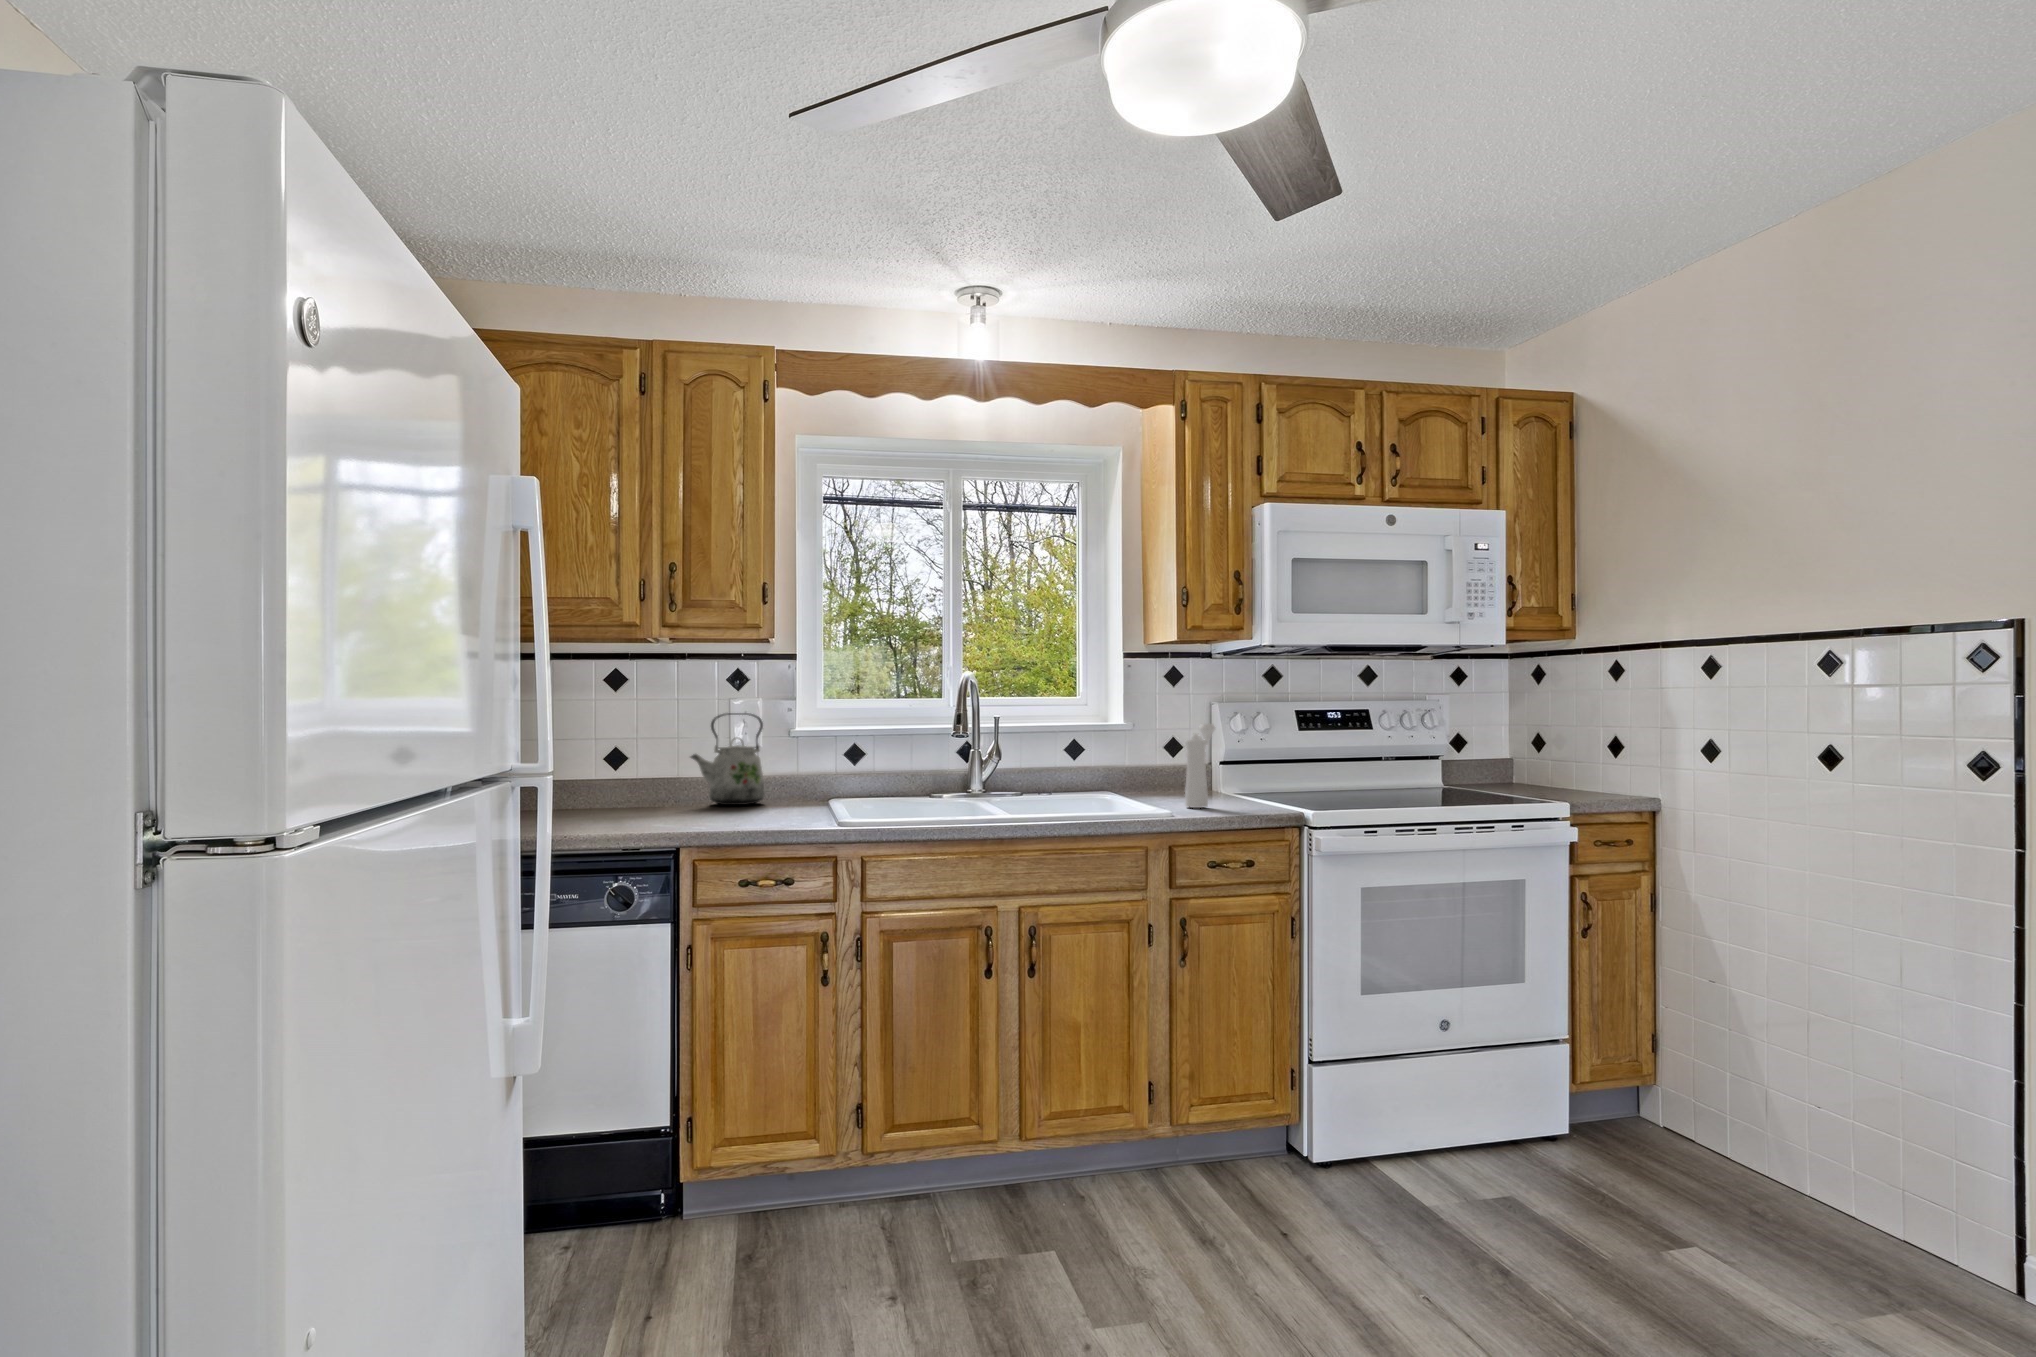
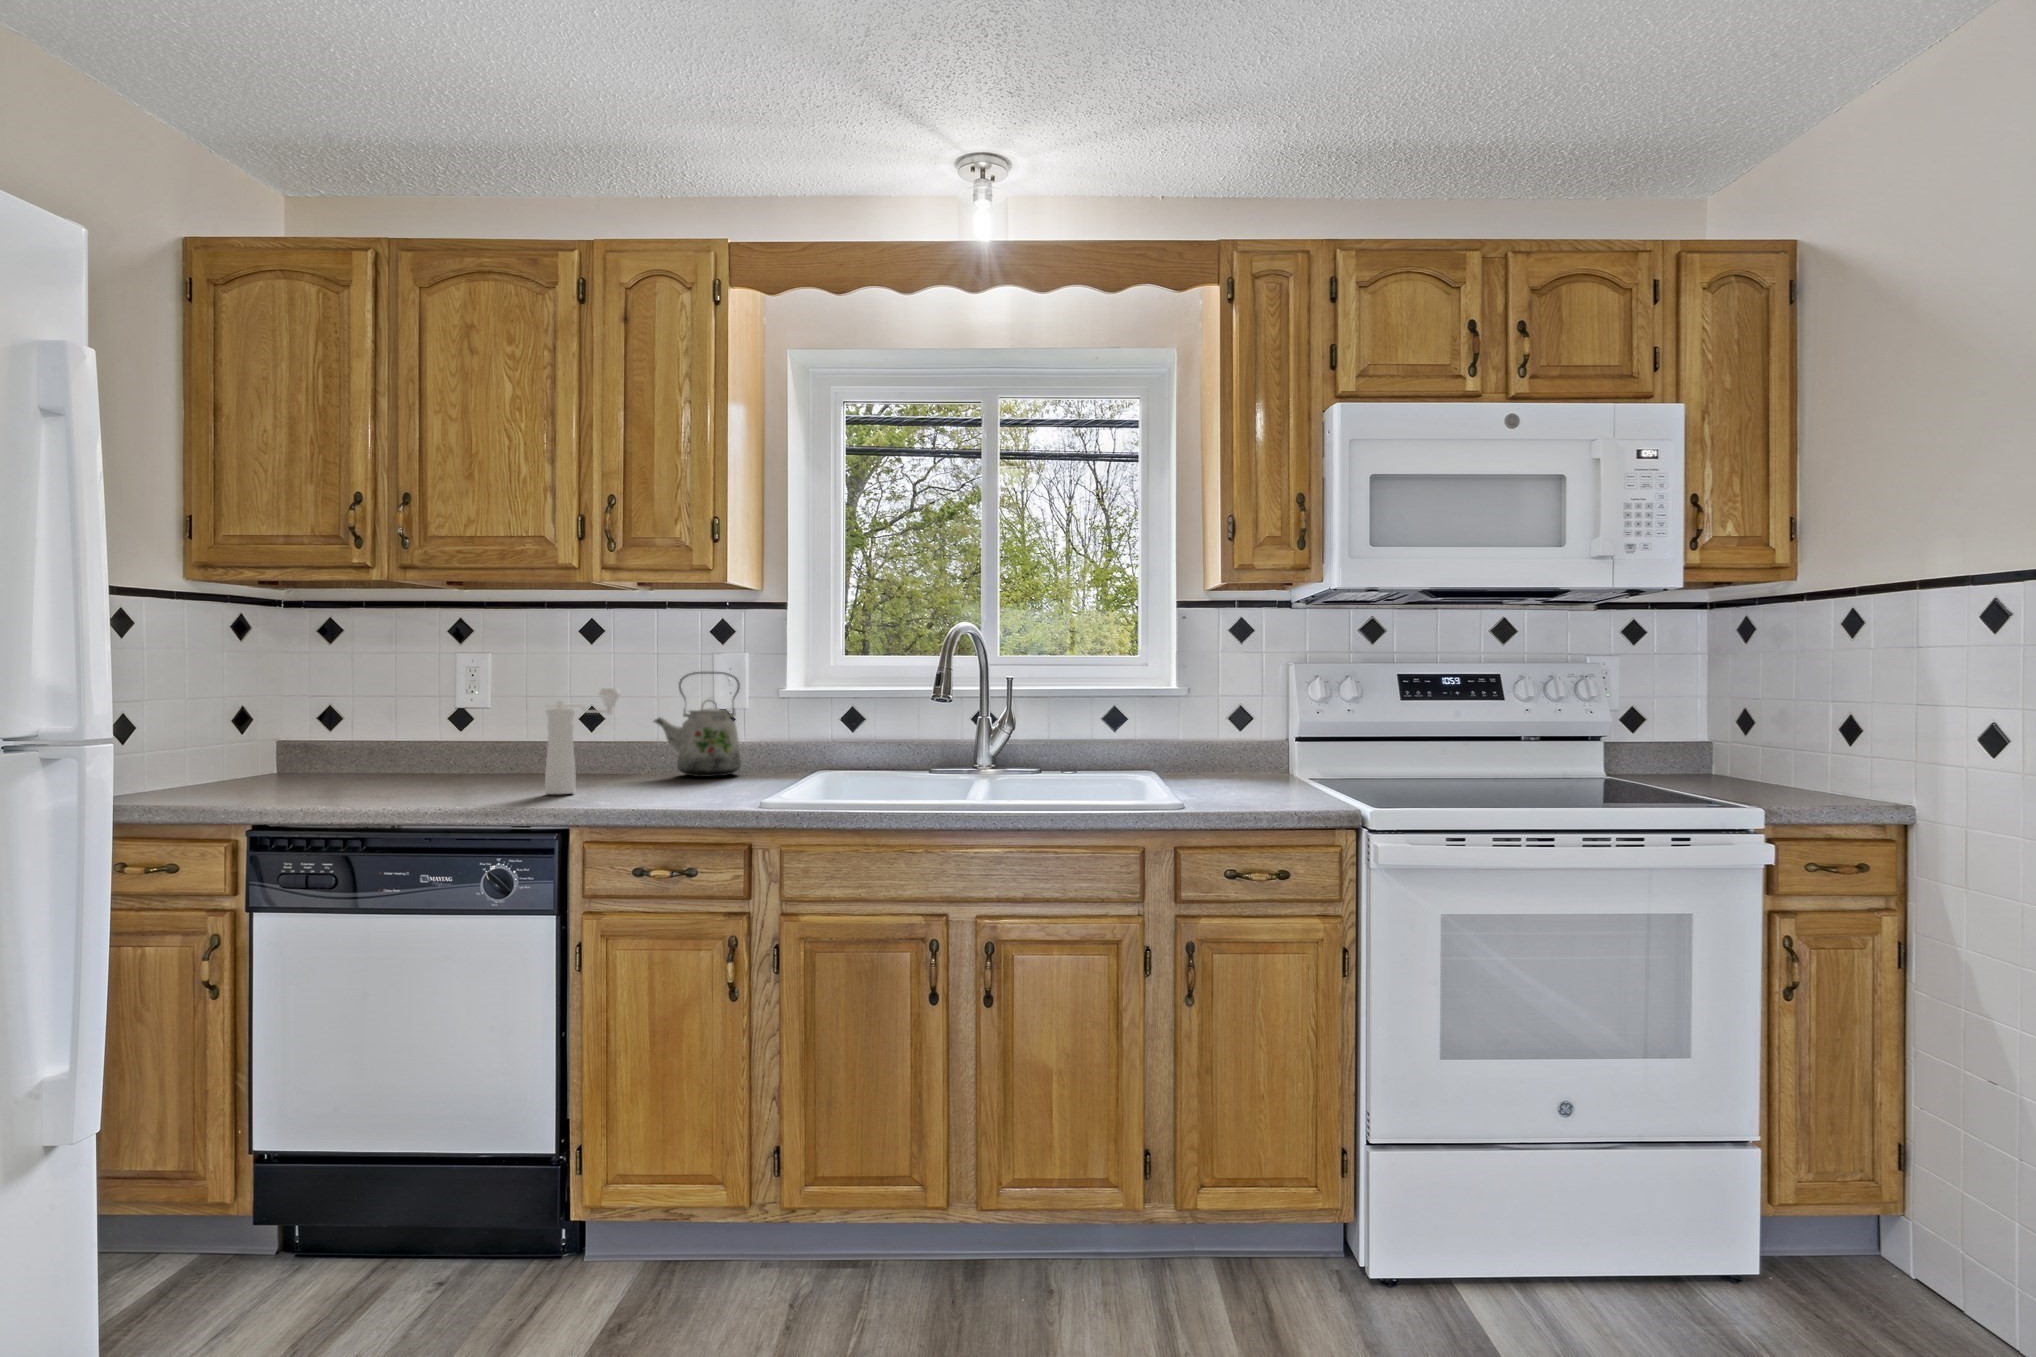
pepper mill: present [1185,724,1215,808] -> present [545,688,620,794]

